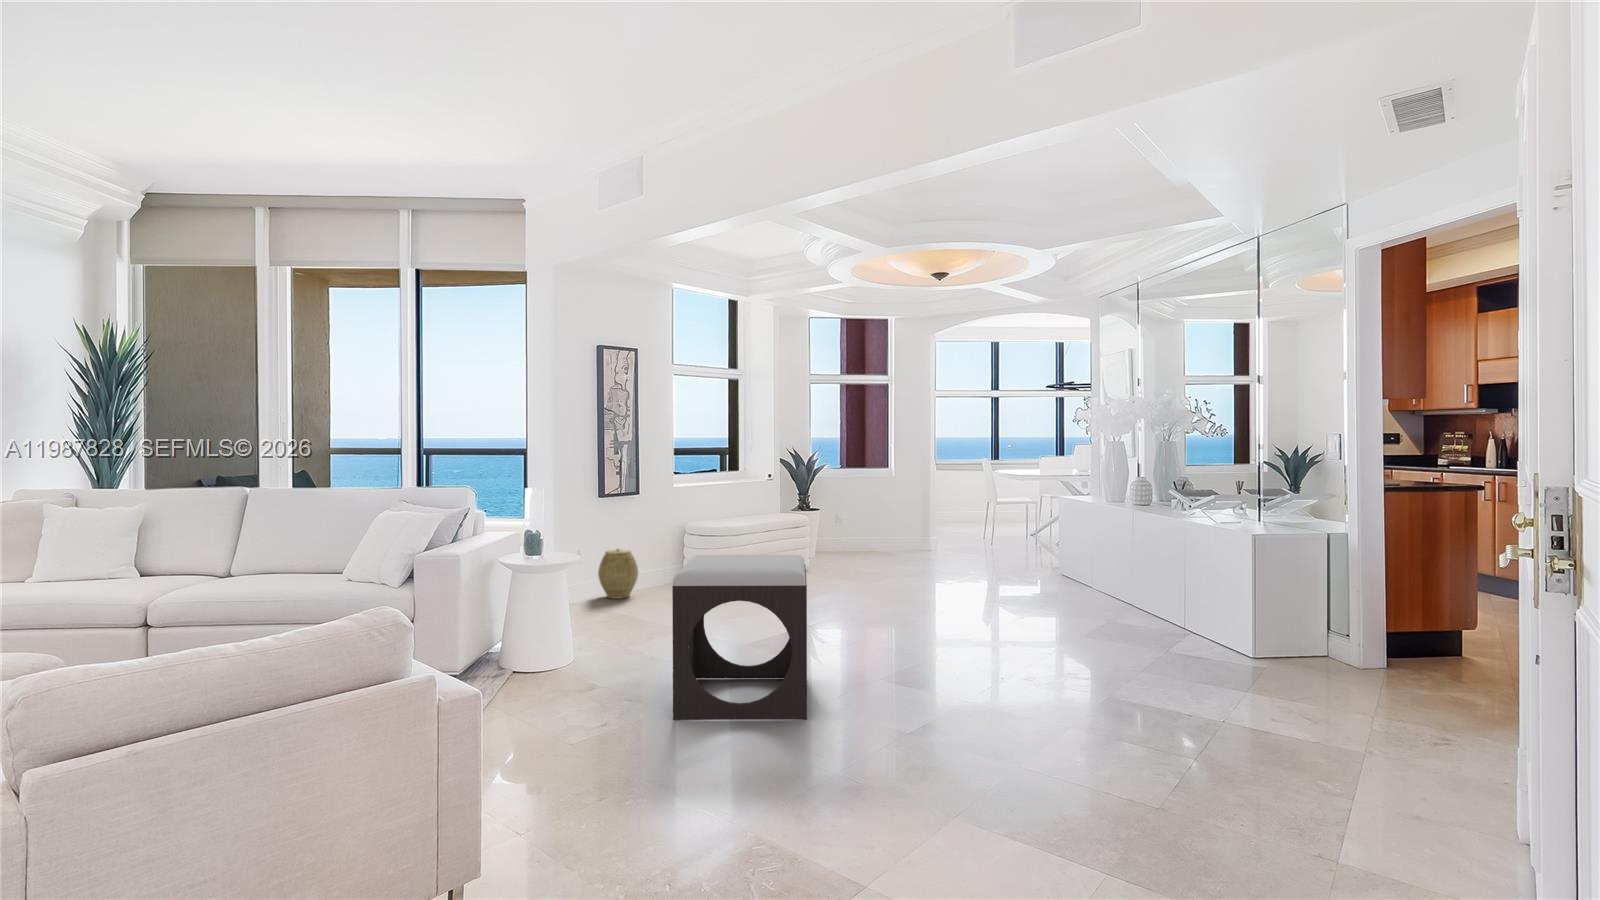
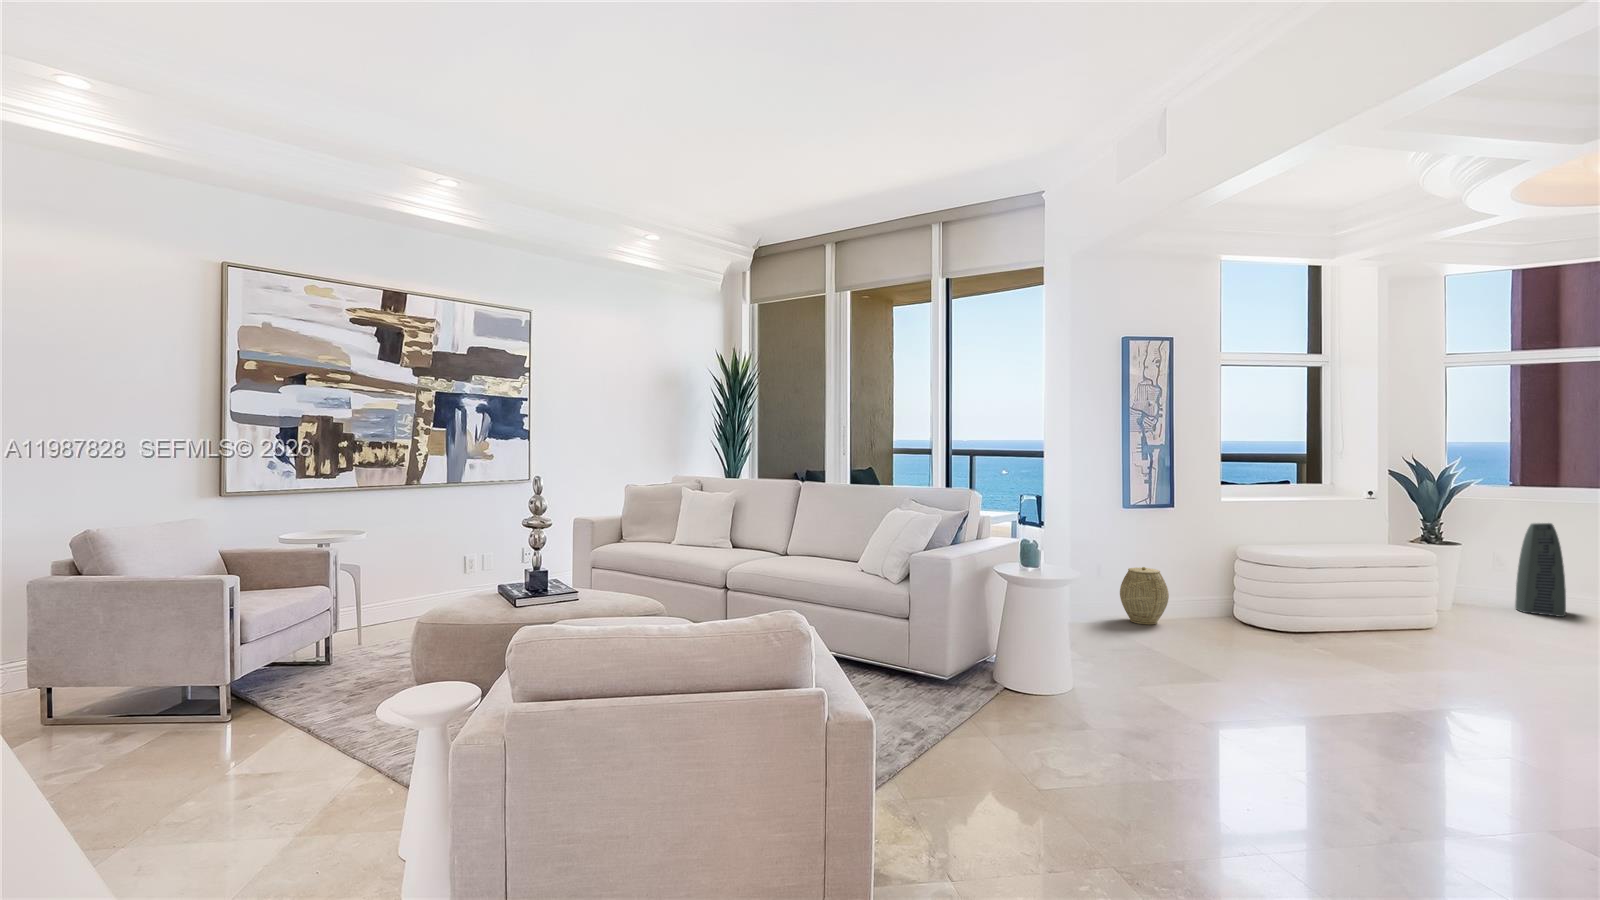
air purifier: none [849,493,874,555] -> present [1515,523,1566,617]
footstool: present [672,555,807,720] -> none [1164,594,1395,867]

